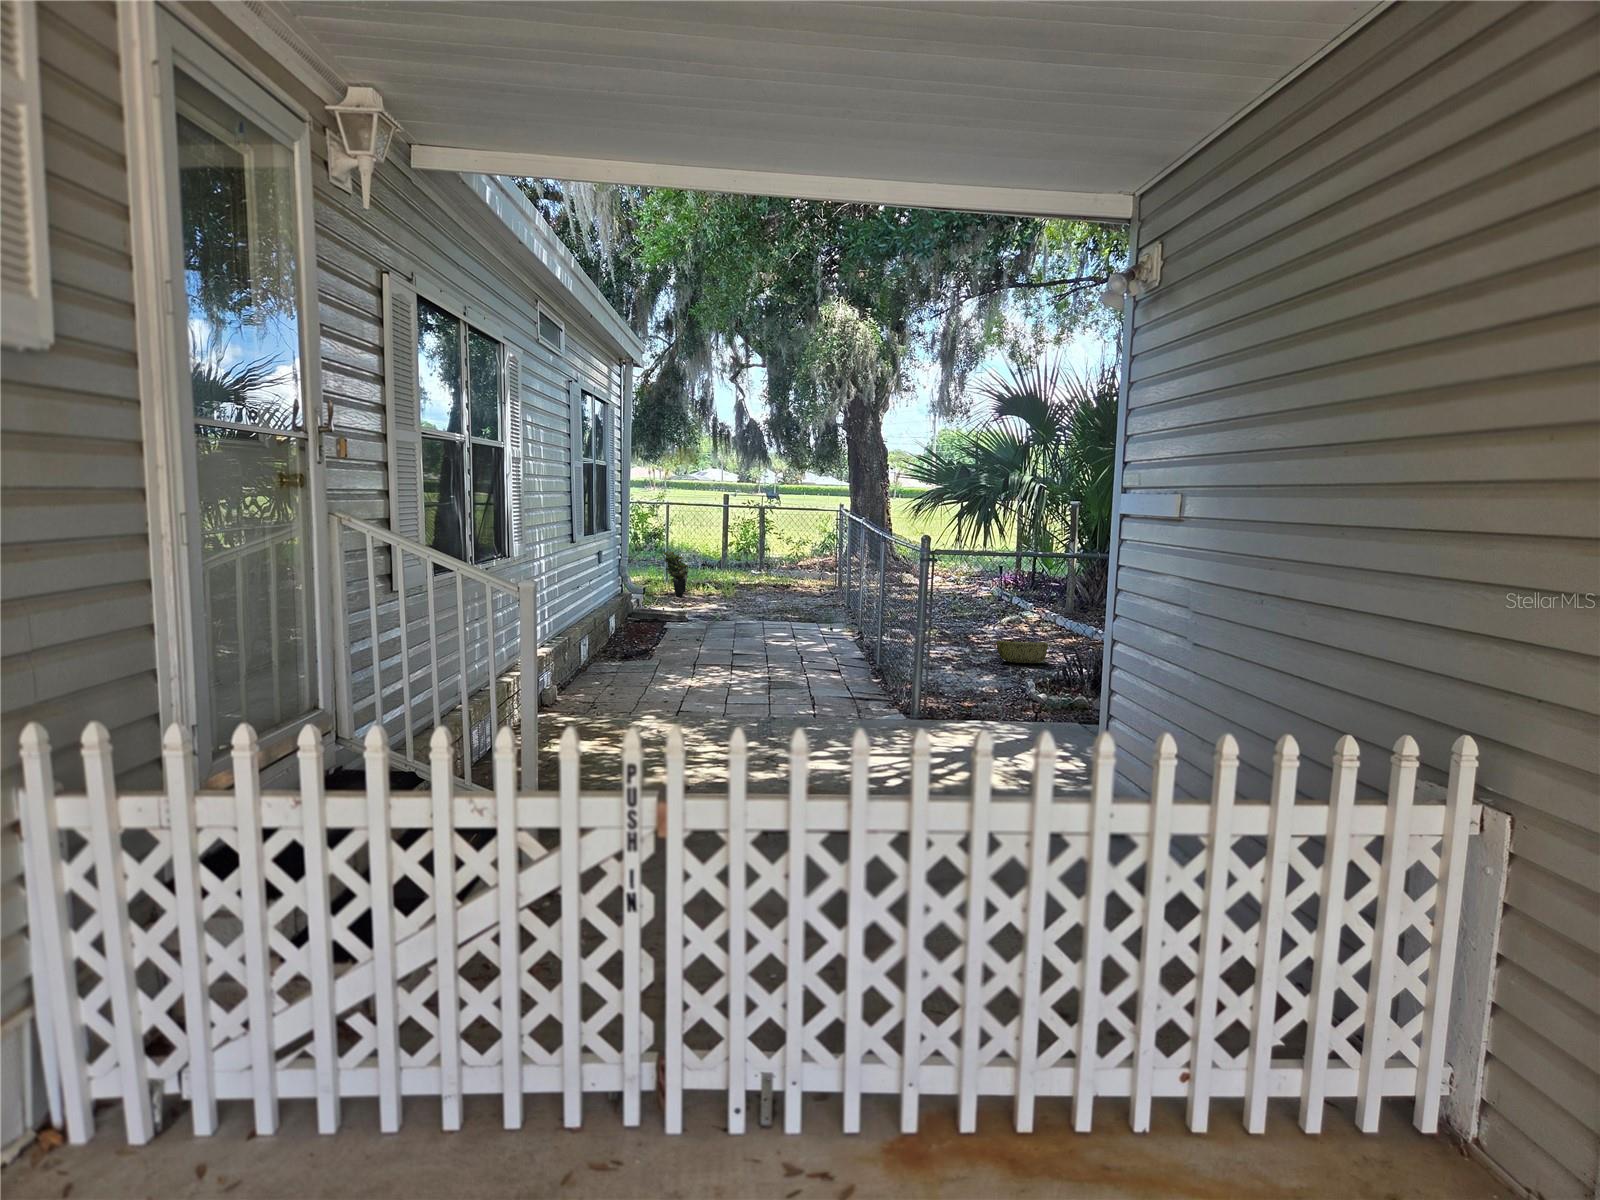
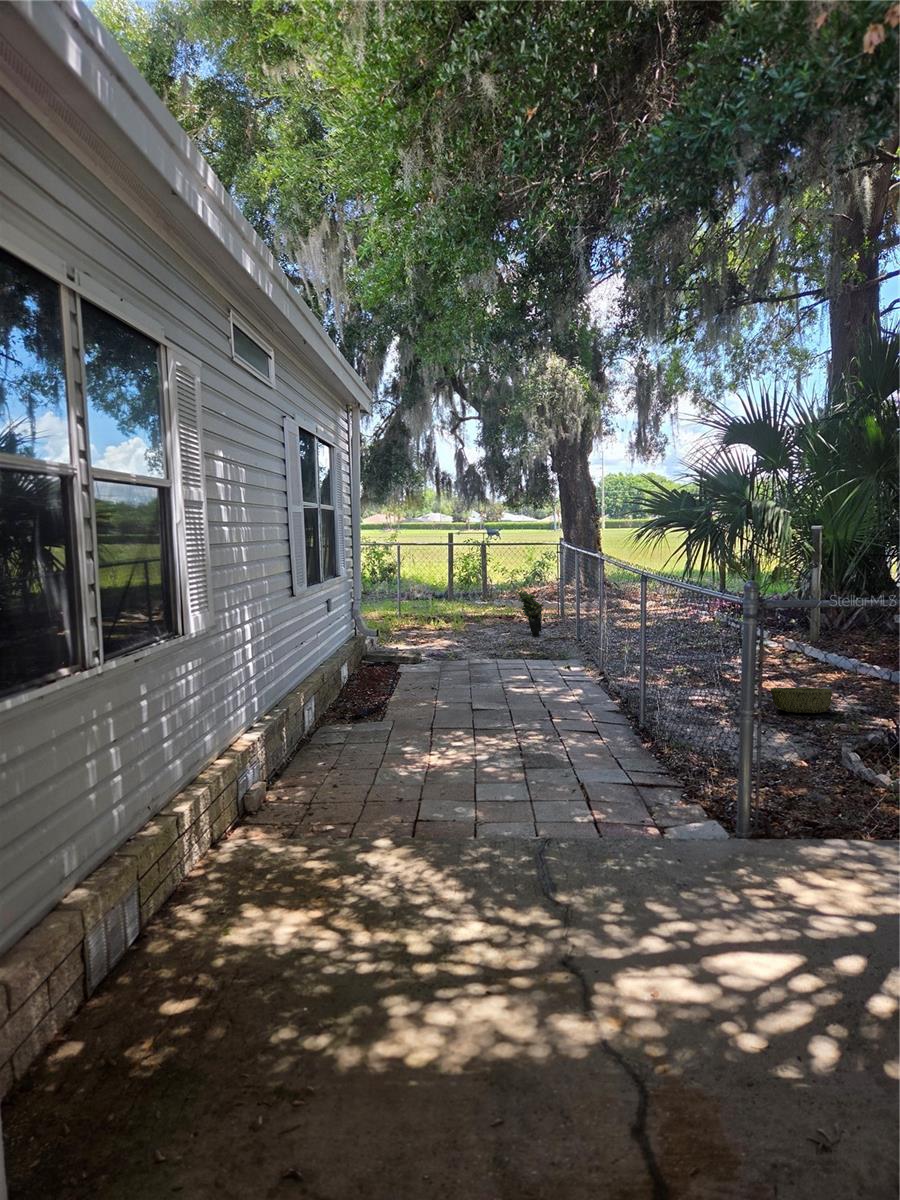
potted plant: present [662,550,689,597] -> present [516,590,543,637]

